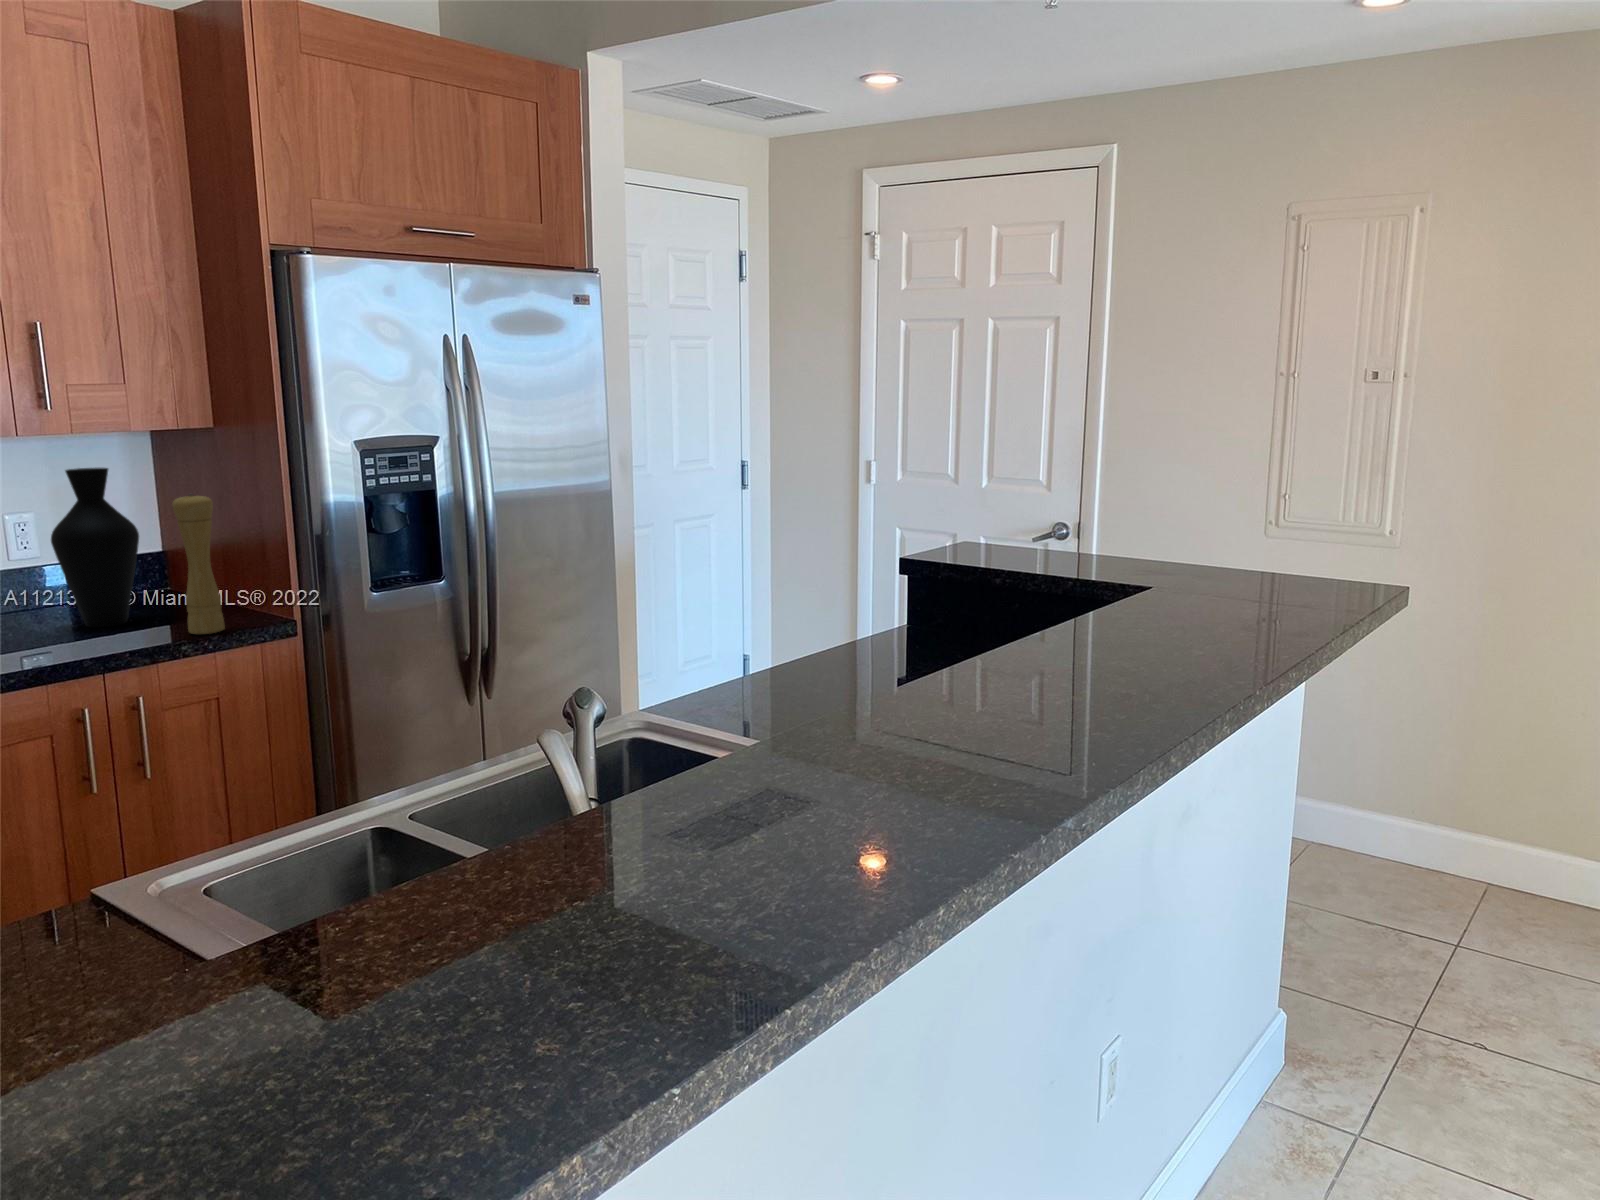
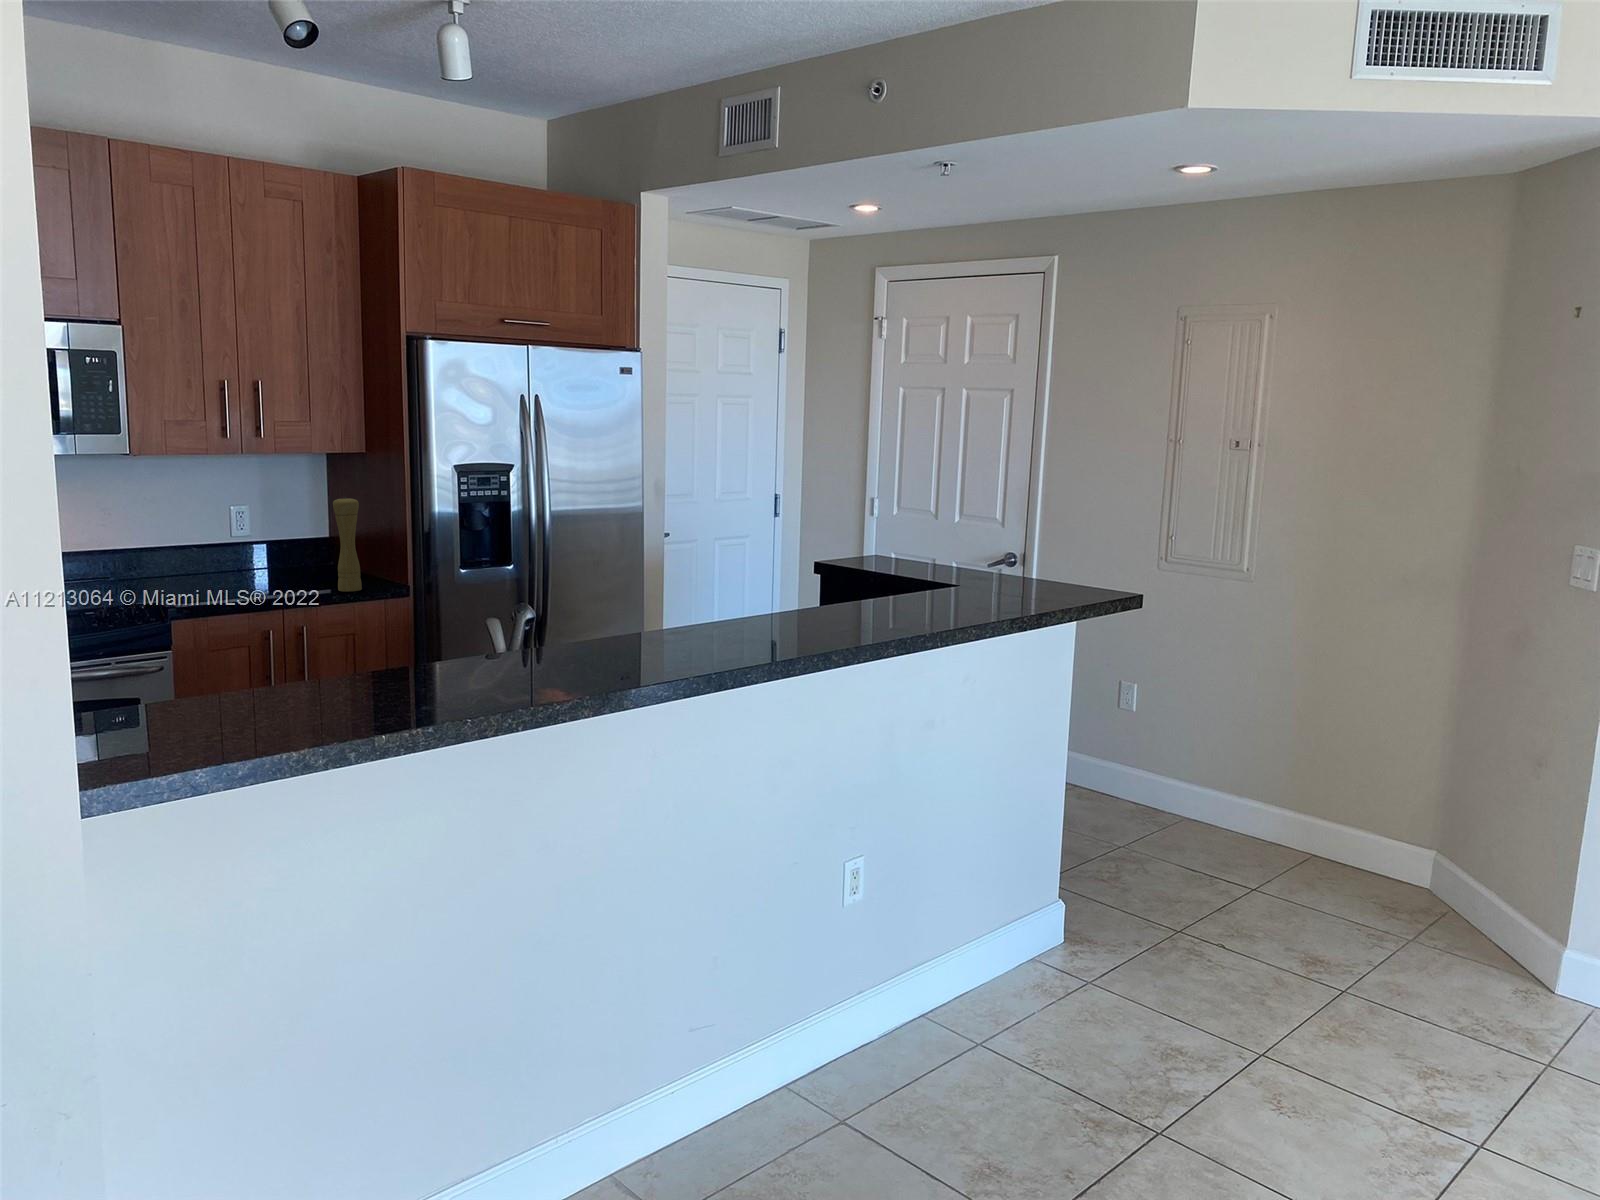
vase: present [51,468,139,627] -> none [256,478,312,586]

